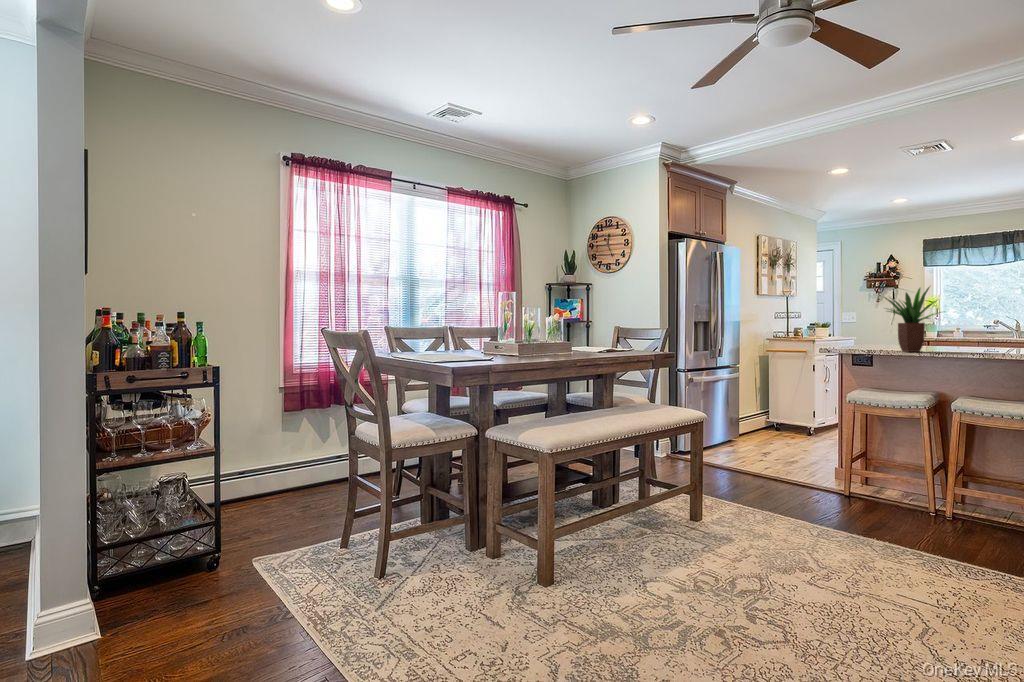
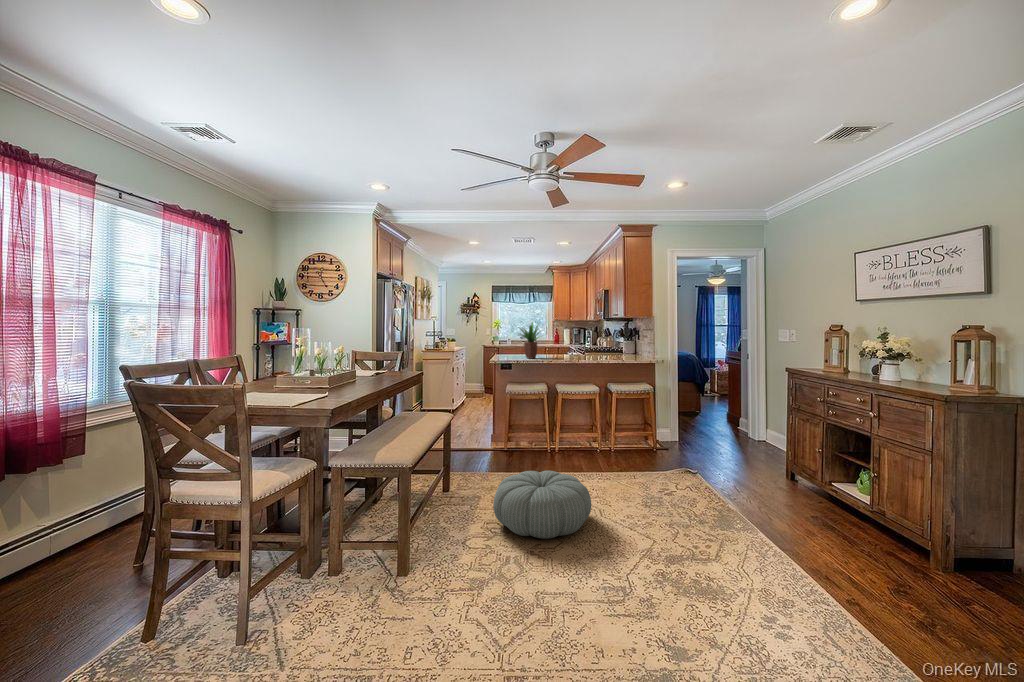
pouf: none [698,518,875,633] -> present [494,471,591,539]

